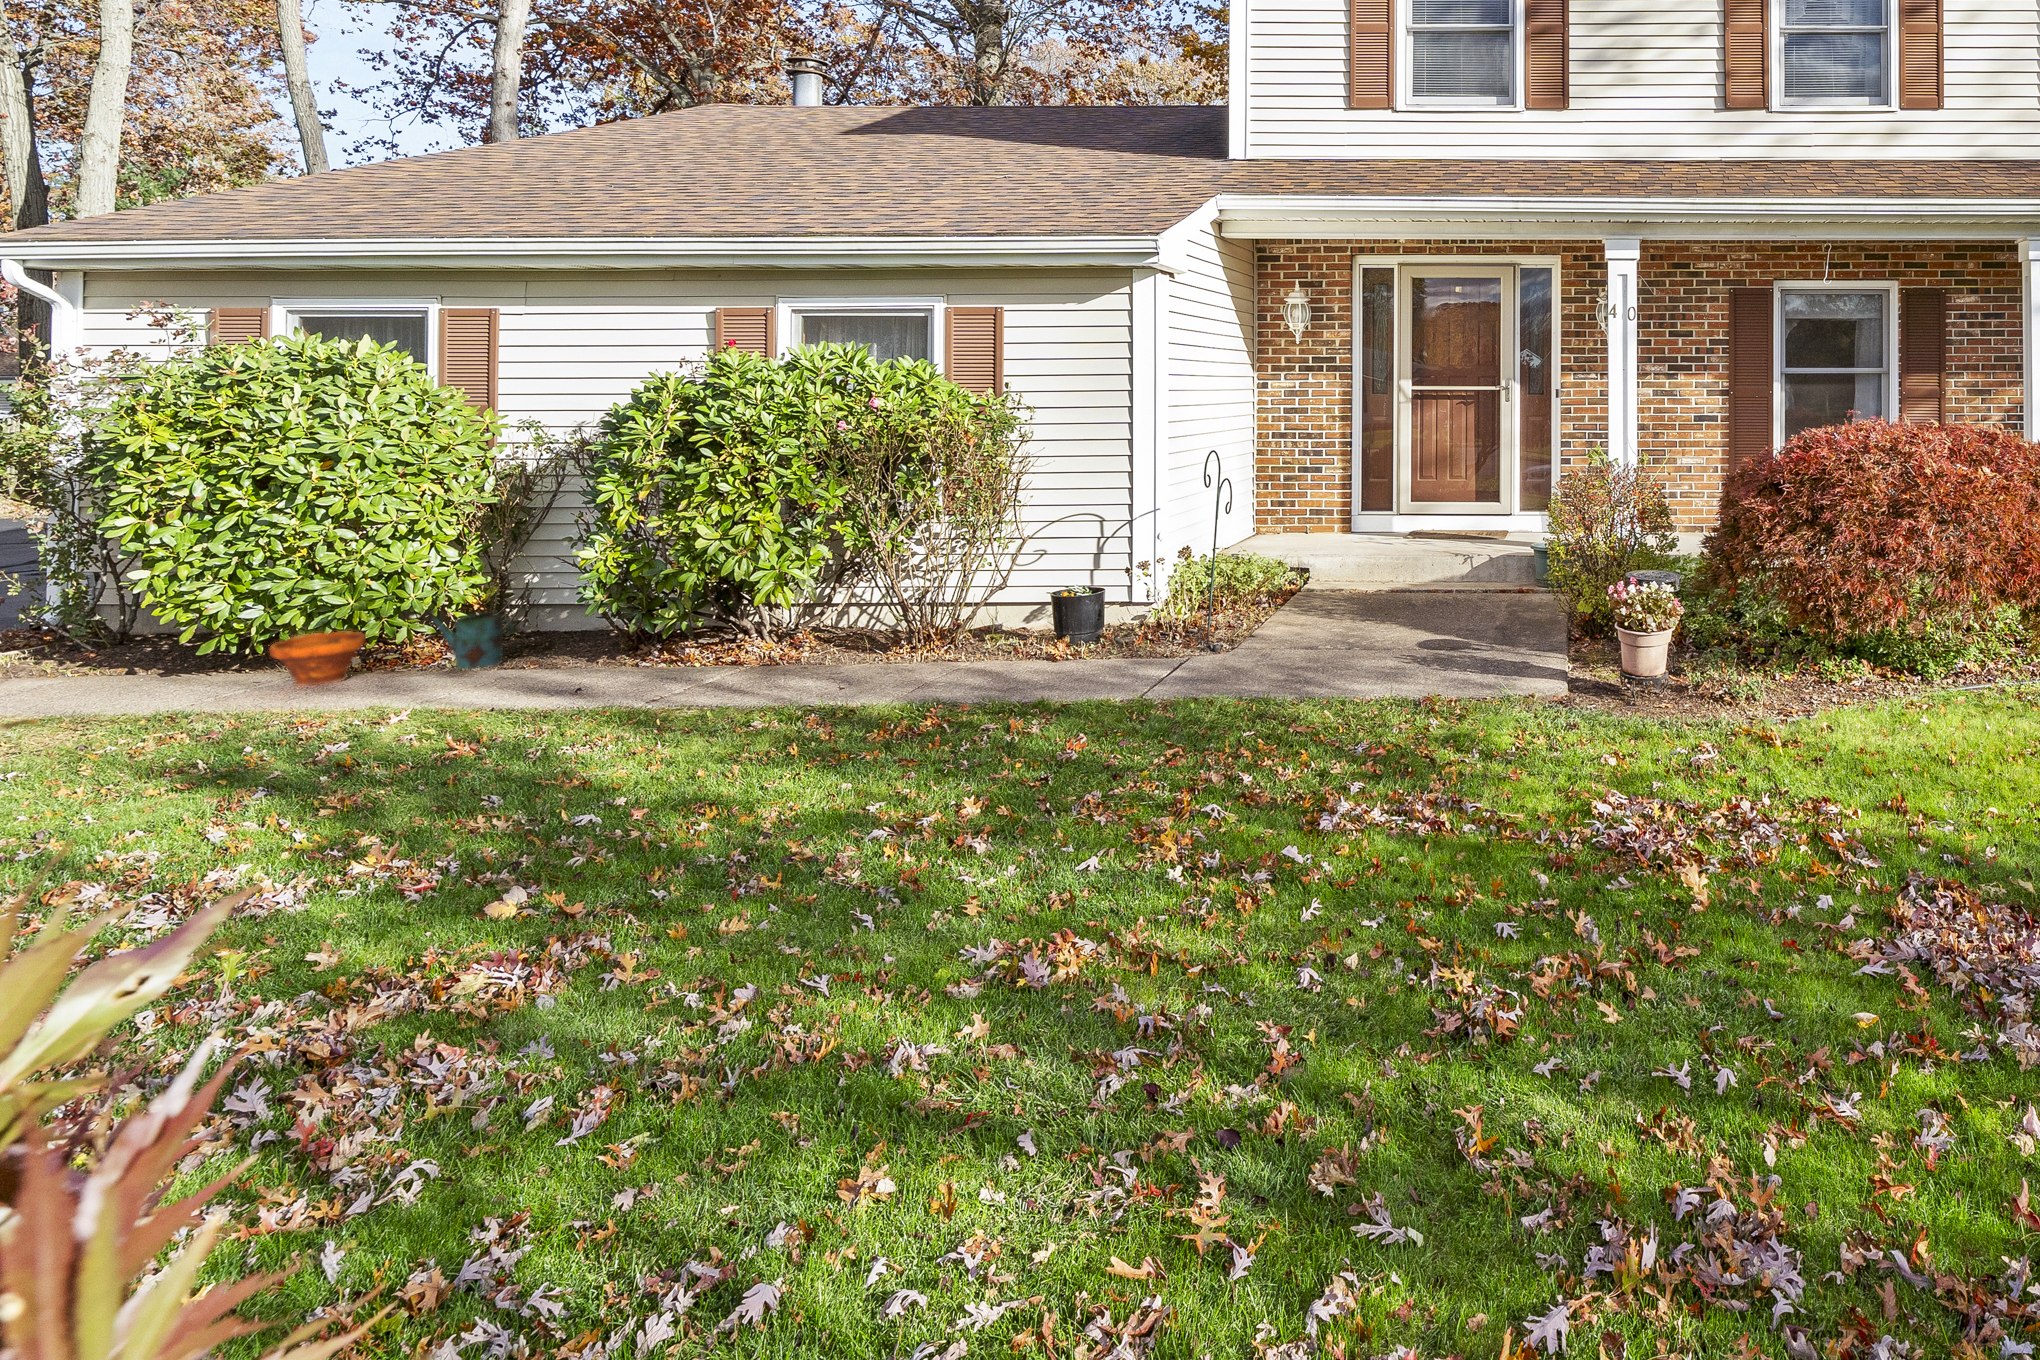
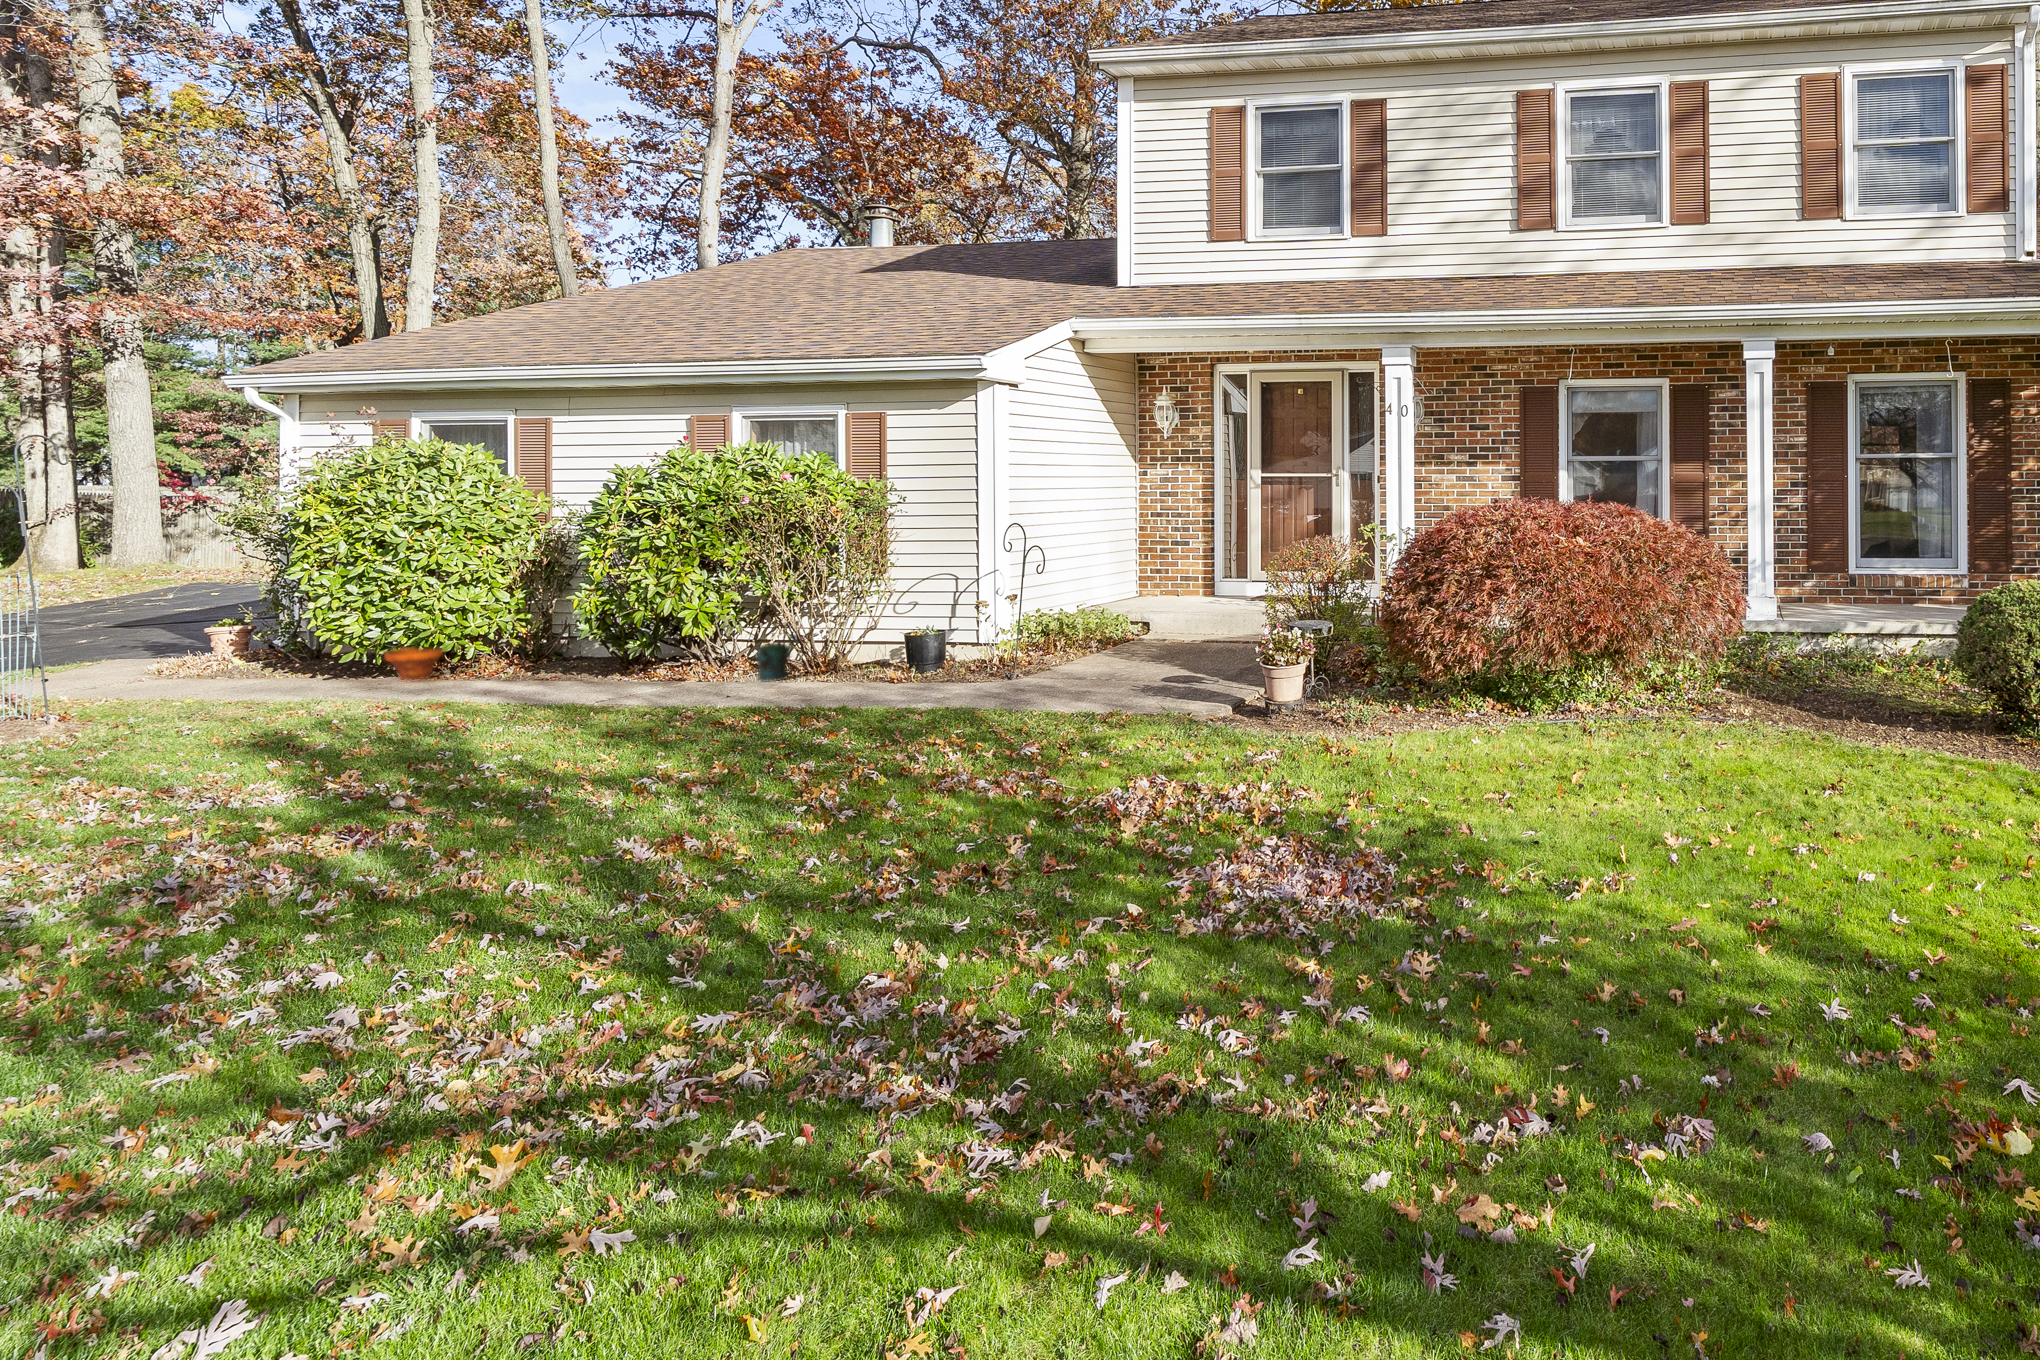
watering can: present [423,609,514,669] -> present [756,634,798,681]

